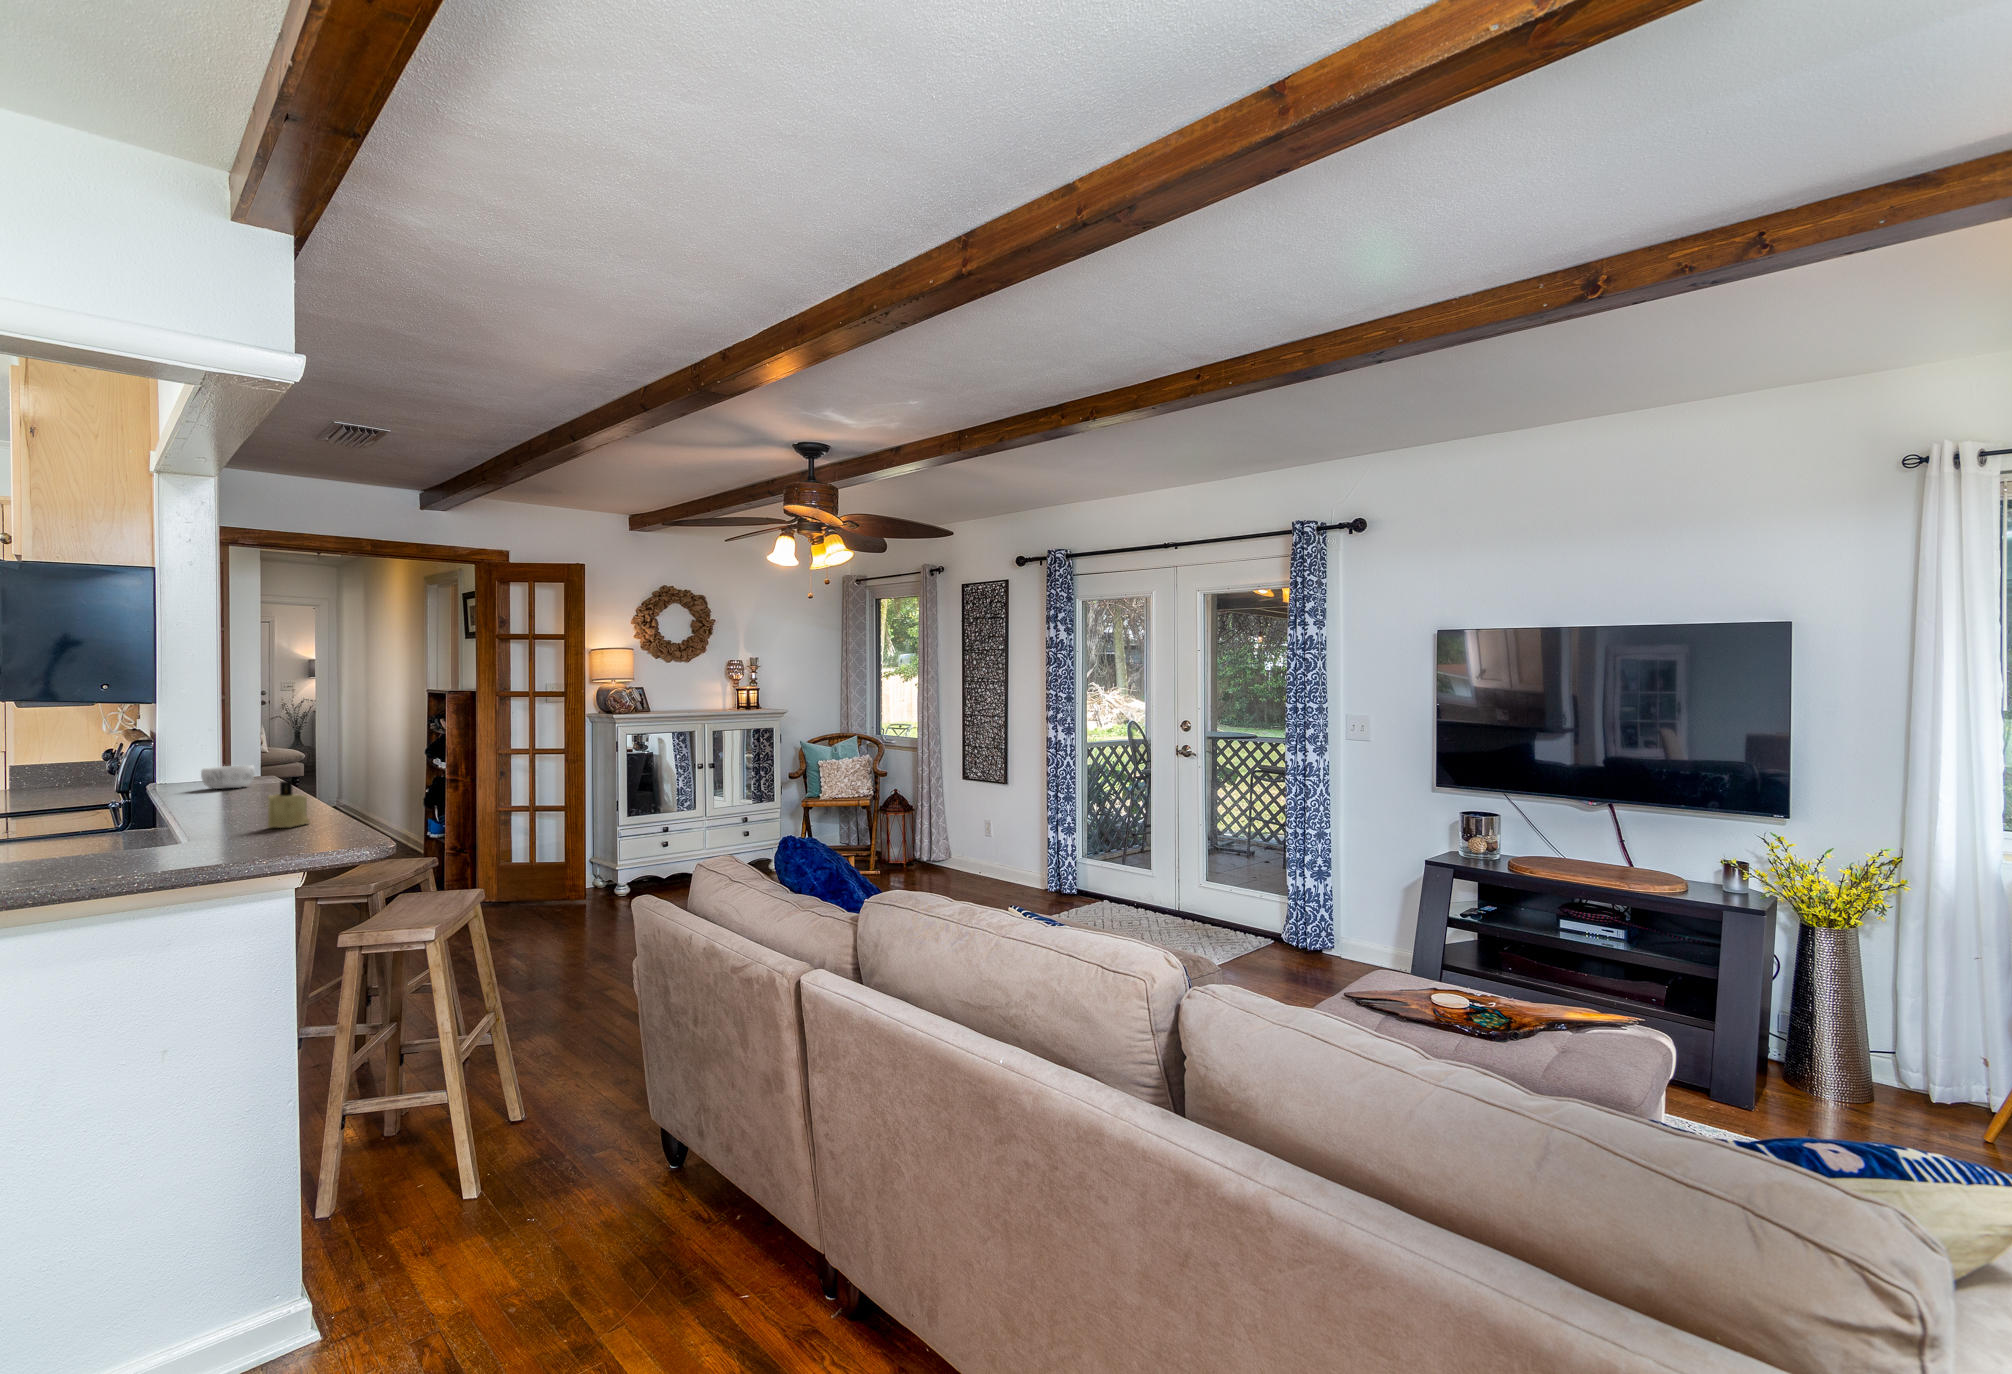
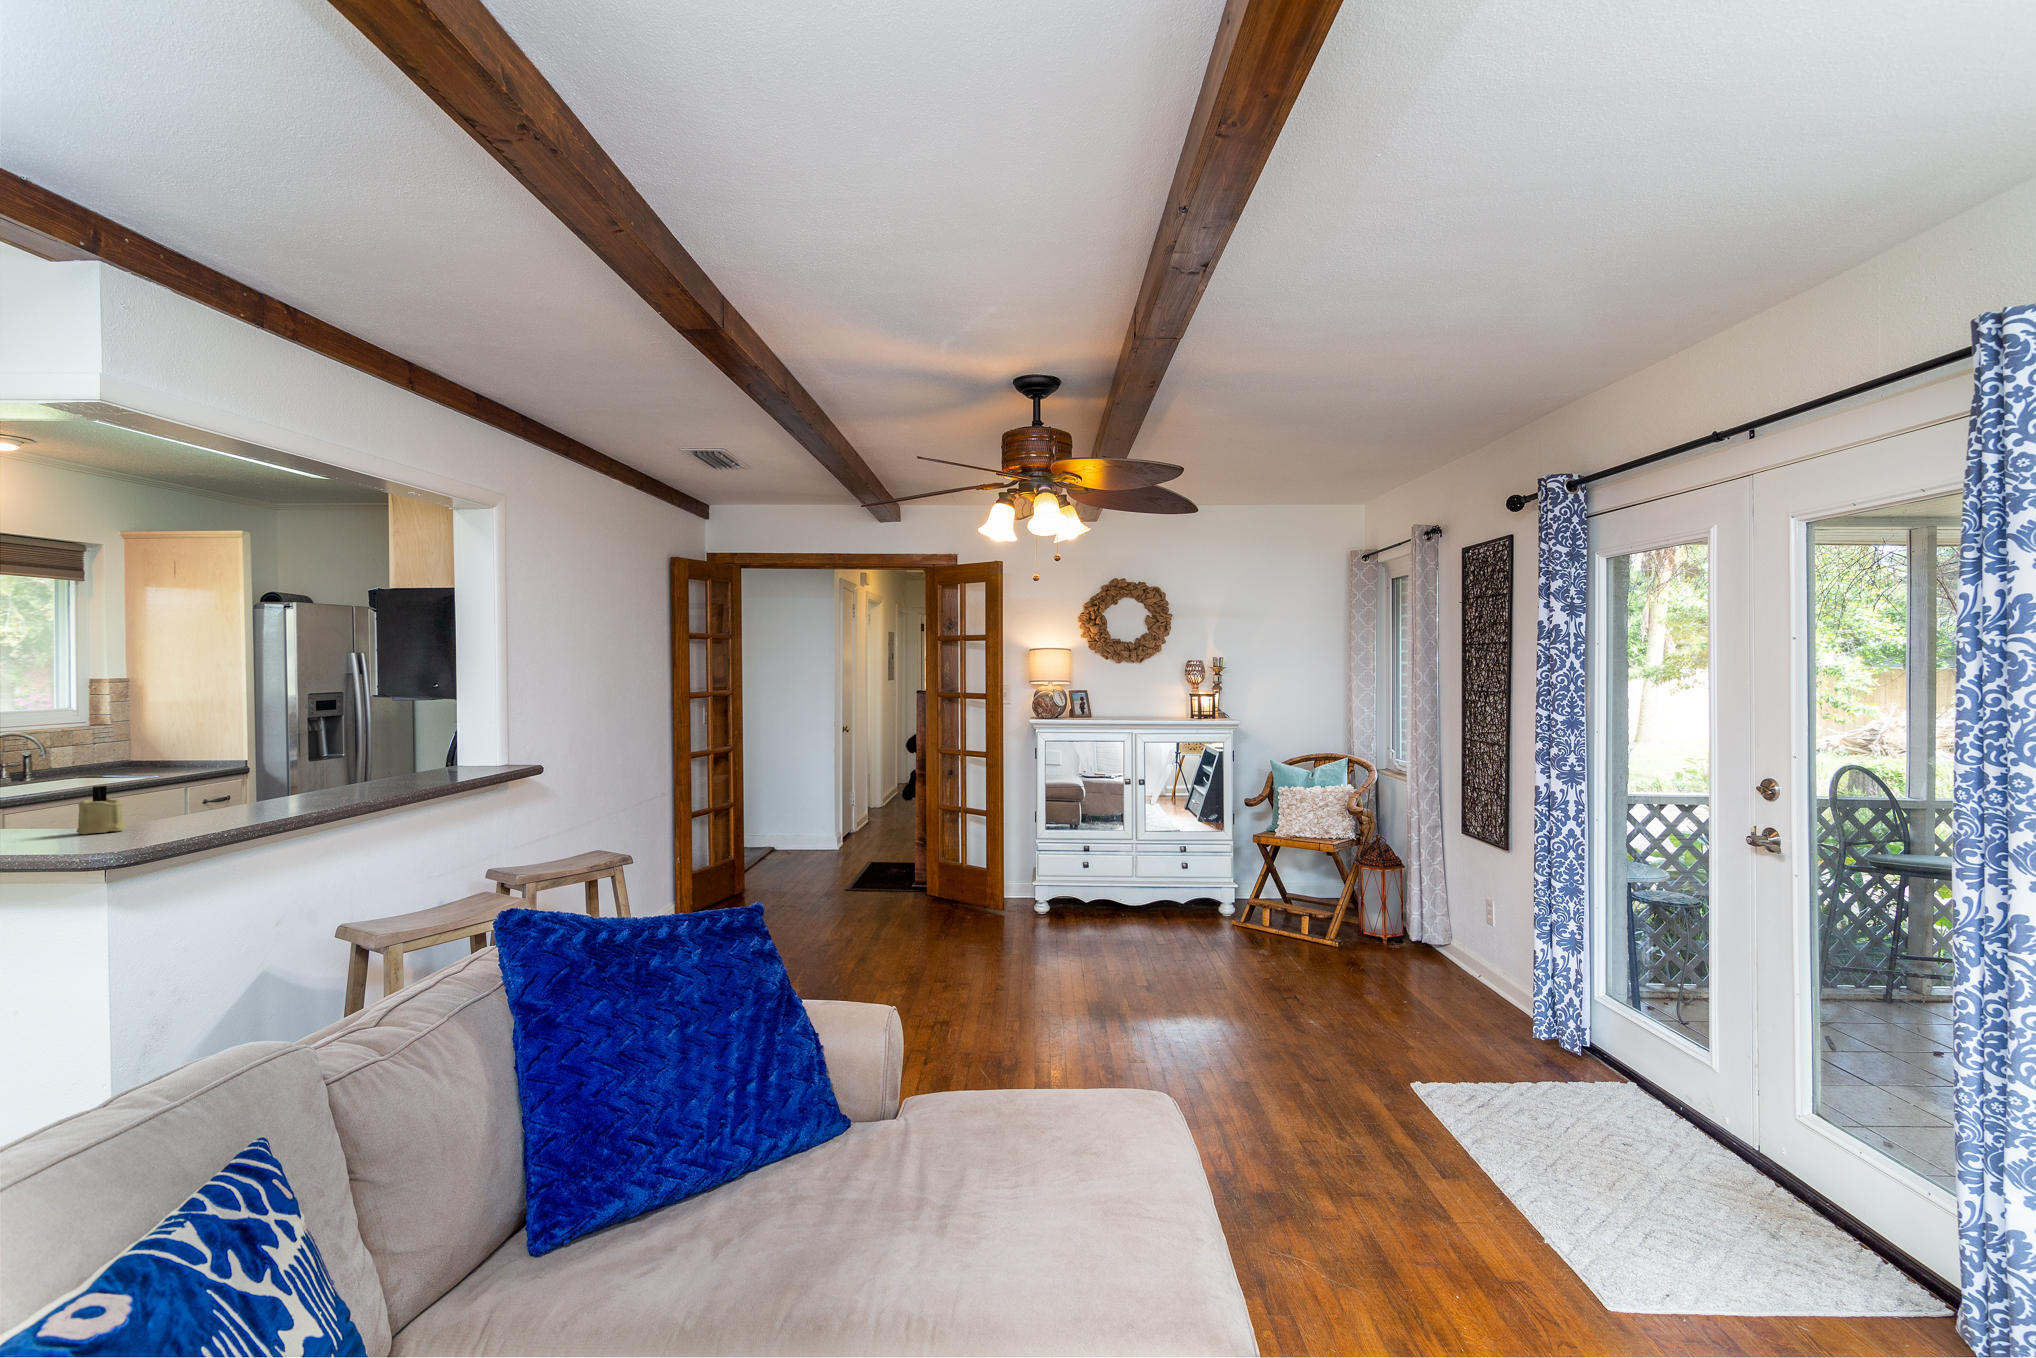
decorative bowl: present [201,765,255,789] -> none [393,759,438,780]

